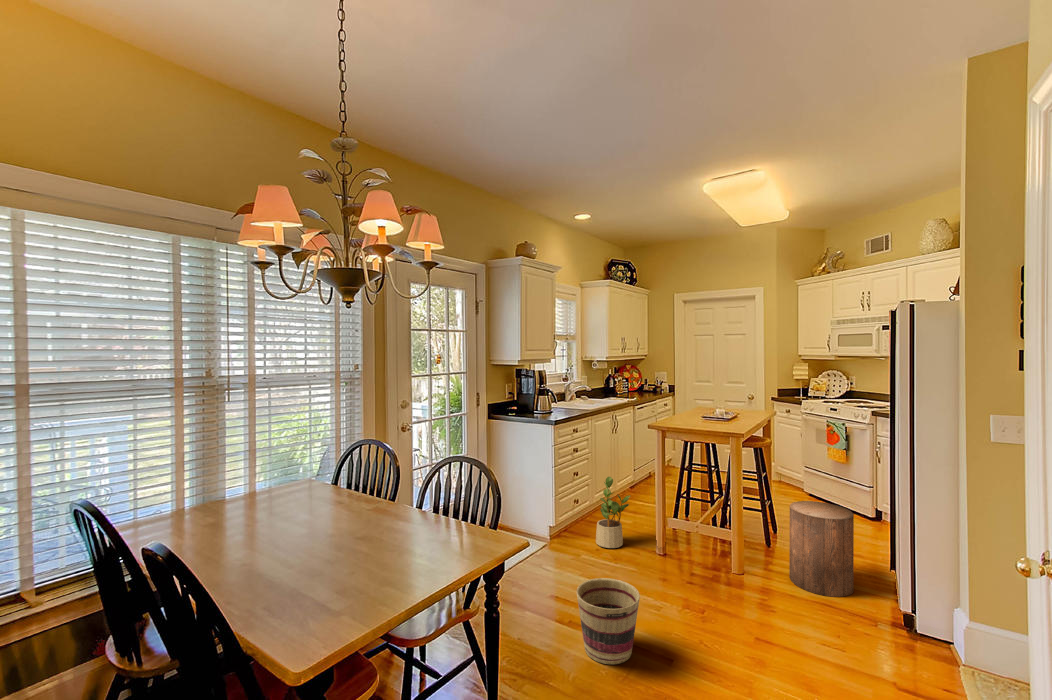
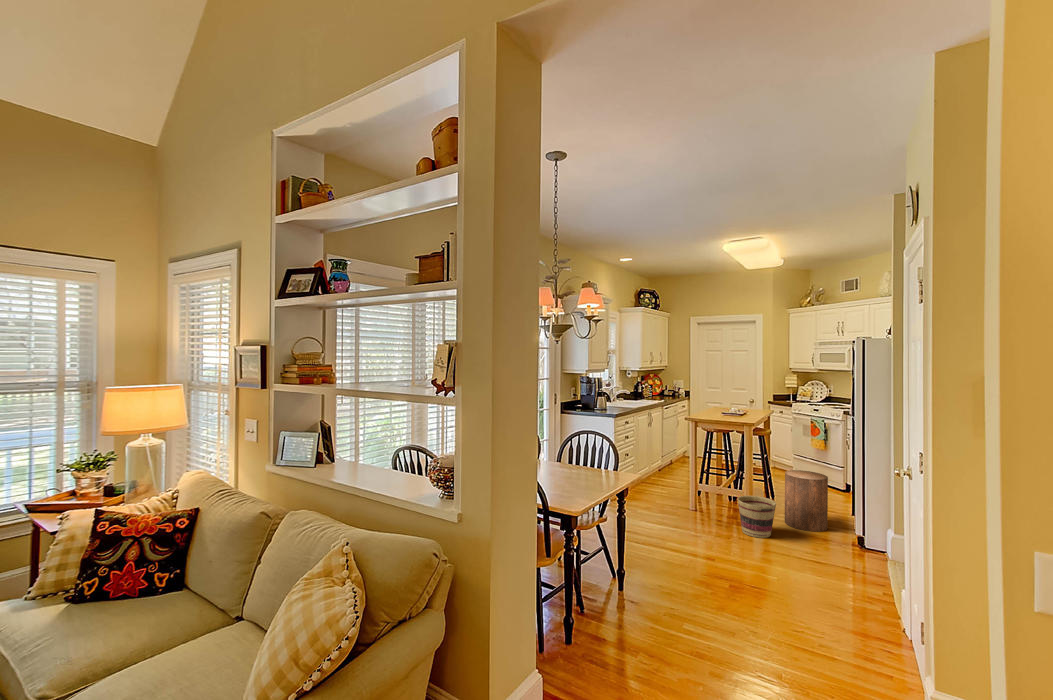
potted plant: present [596,477,630,548] -> none [645,455,671,505]
basket: present [577,578,640,664] -> present [738,496,776,538]

